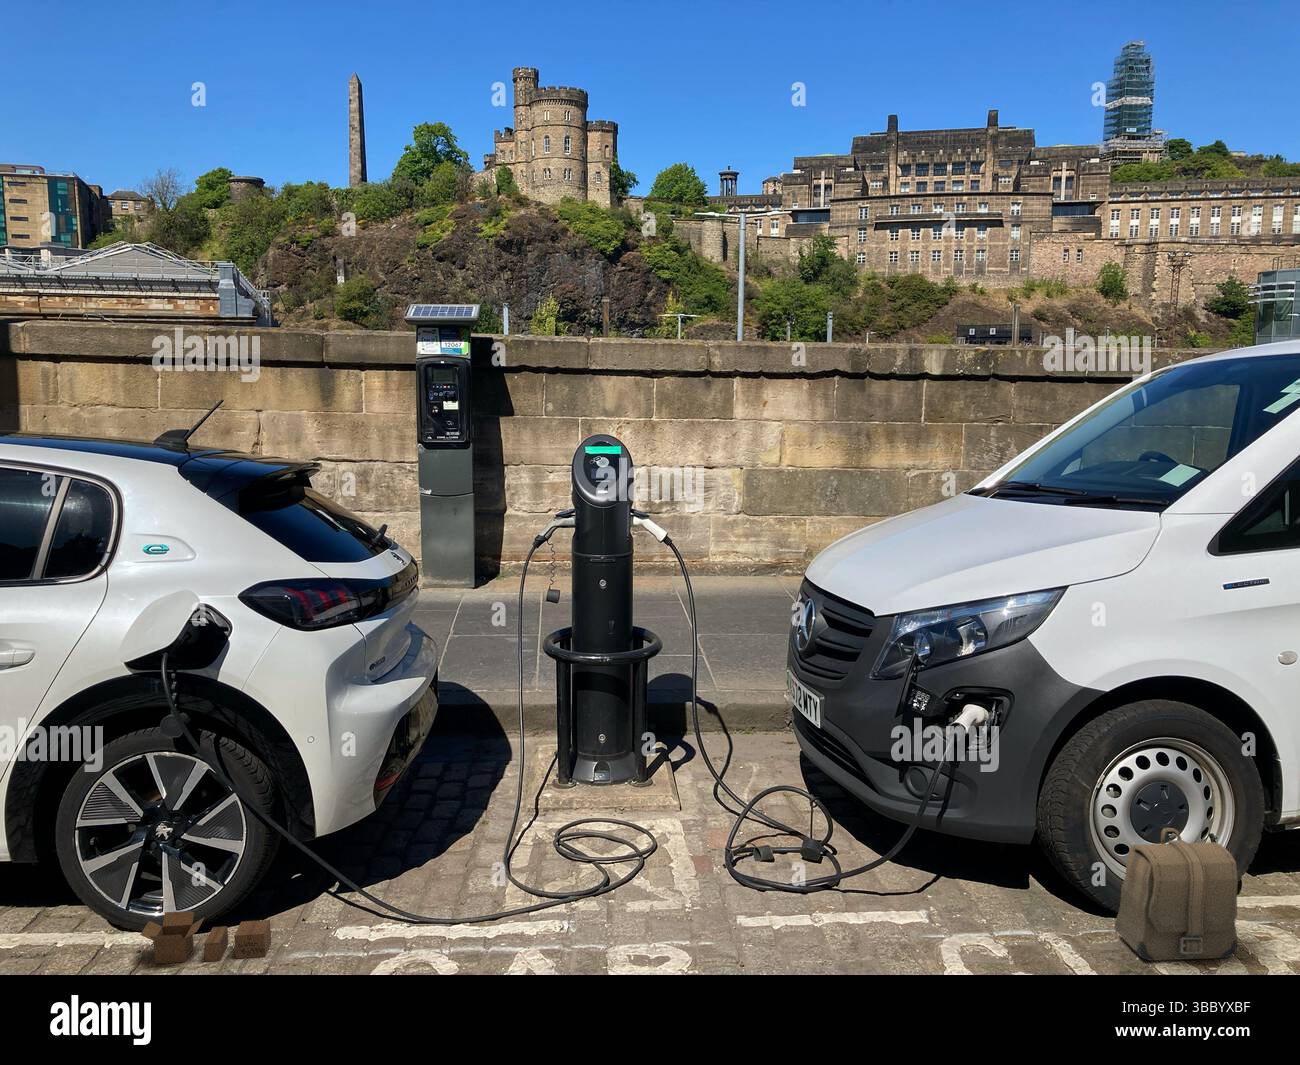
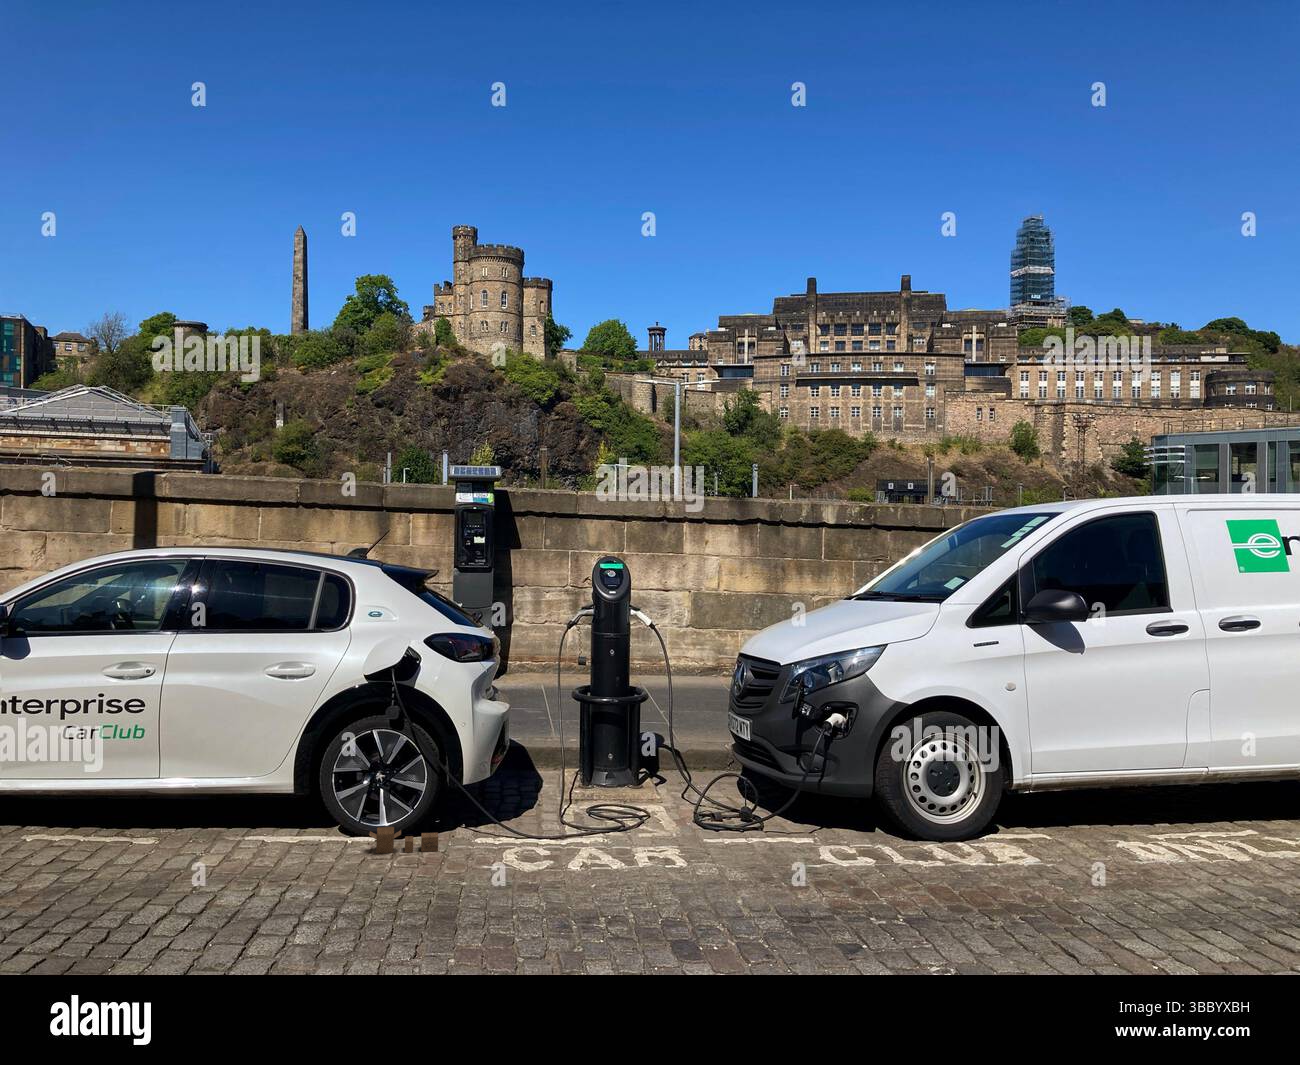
backpack: present [1115,828,1238,961] -> none [918,778,982,850]

